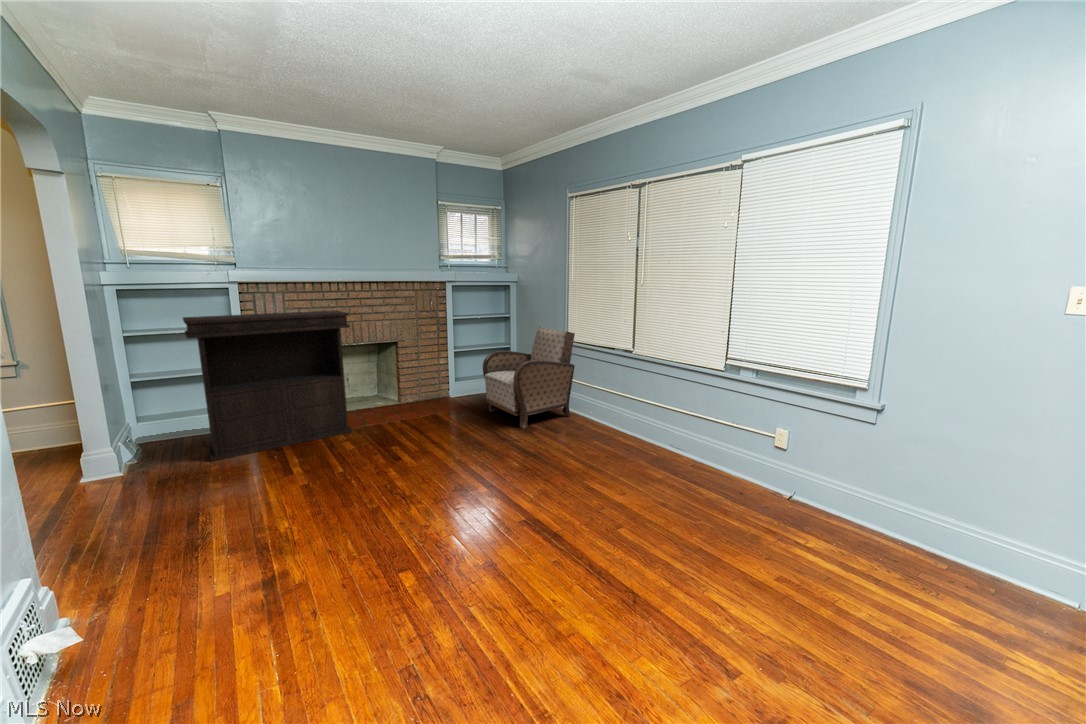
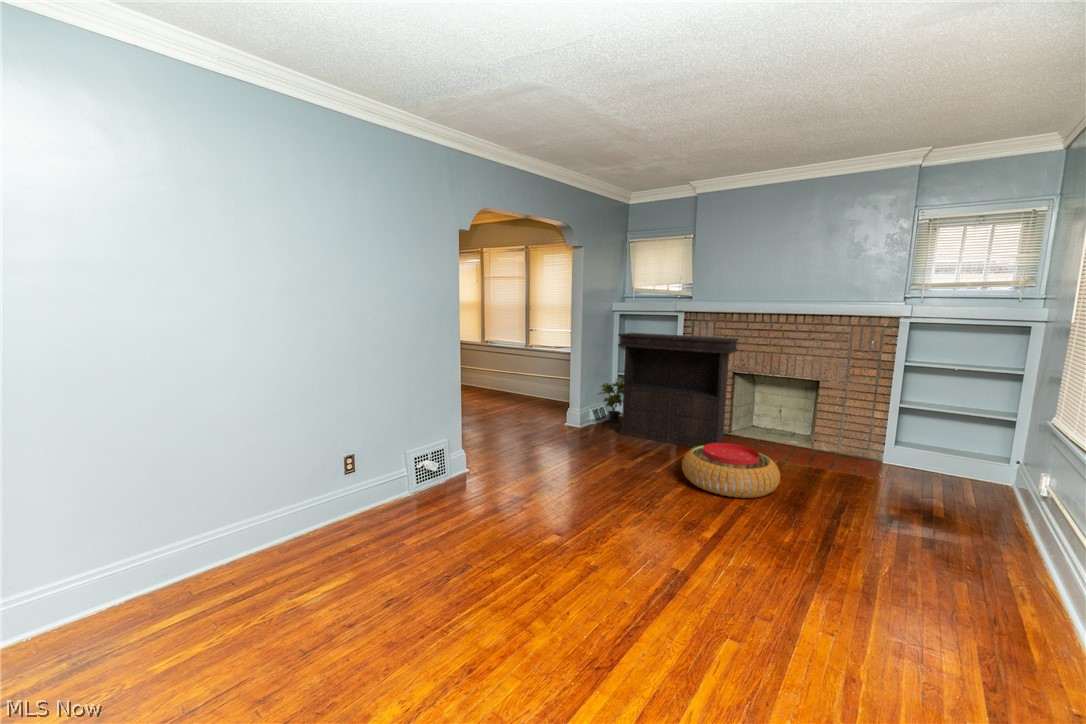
armchair: present [483,326,575,428] -> none [886,393,1070,557]
potted plant: none [122,389,185,454] -> present [599,379,624,422]
pouf: none [364,412,456,465] -> present [682,443,780,498]

